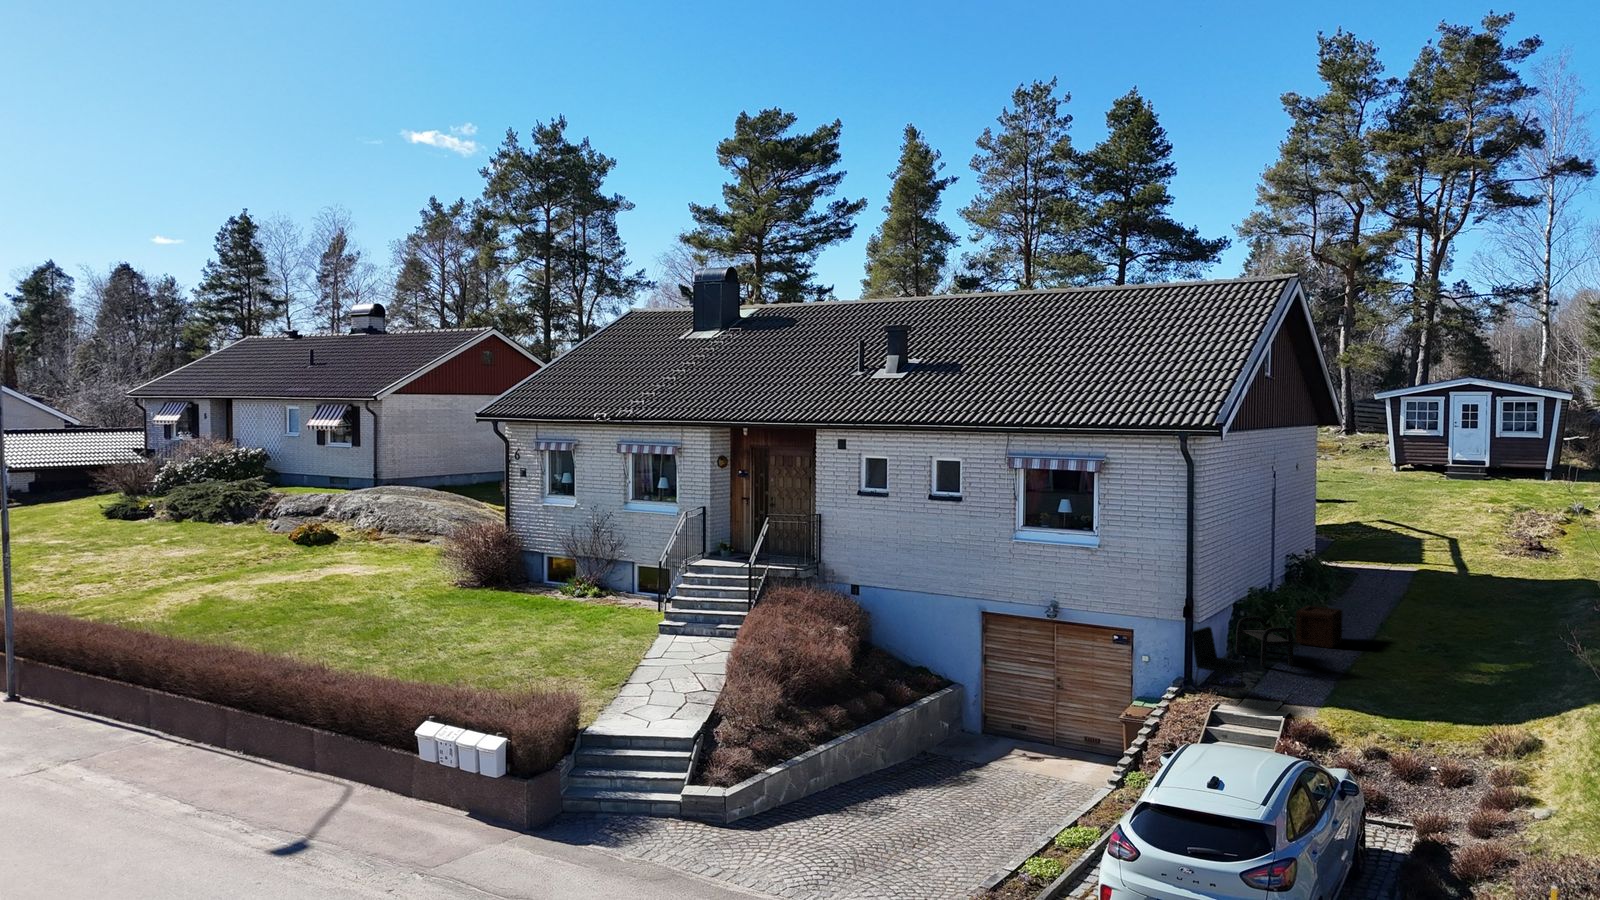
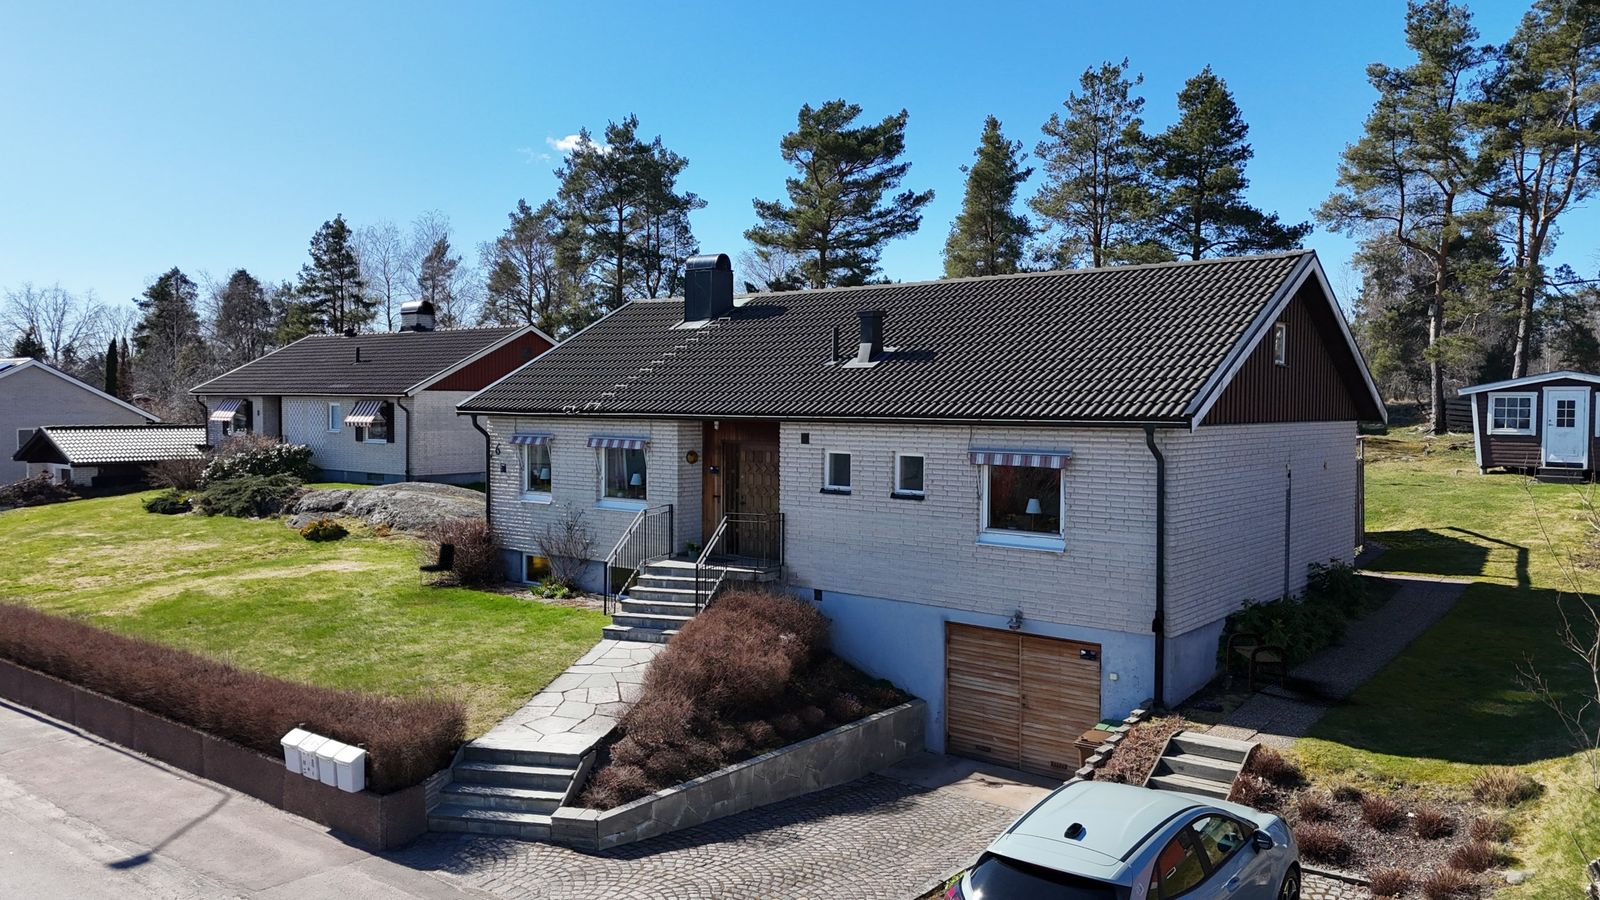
wooden crate: present [1296,606,1342,648] -> none [1300,621,1355,670]
chair: present [1192,627,1244,696] -> present [419,543,455,588]

